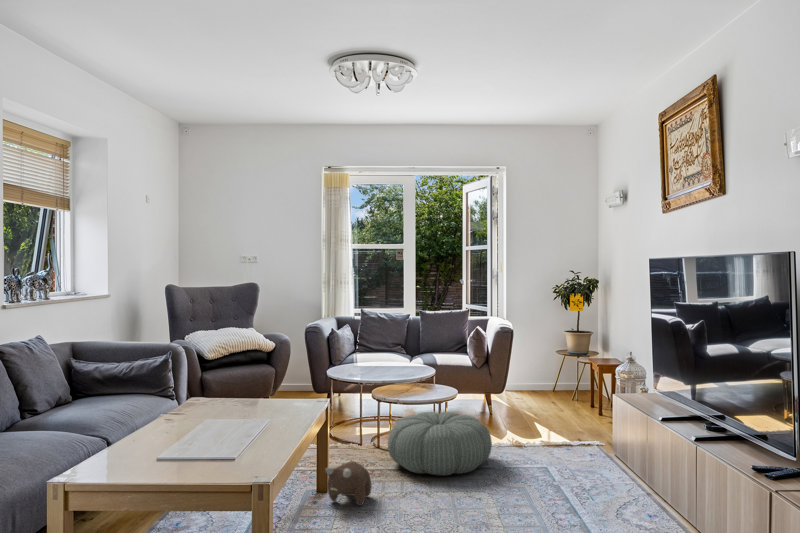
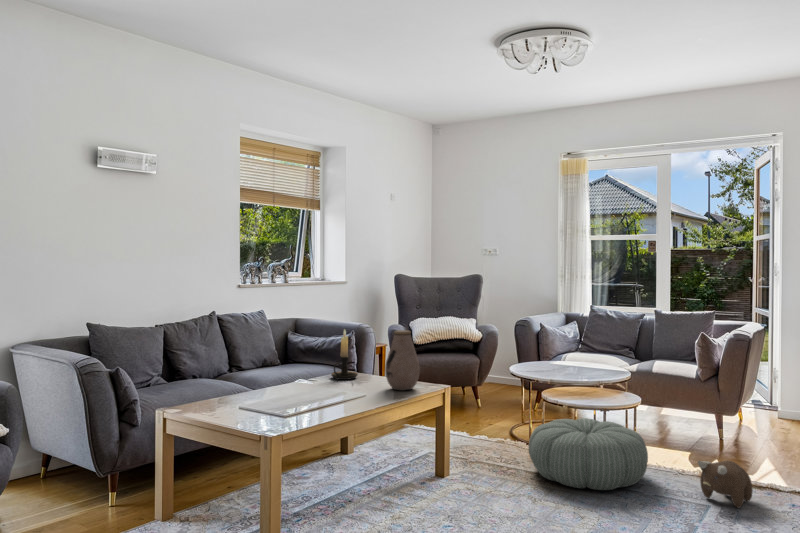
vase: none [267,346,304,411] -> present [385,330,420,391]
candle holder: none [184,350,215,409] -> present [331,330,358,380]
plush toy: present [325,461,372,506] -> present [698,461,753,508]

